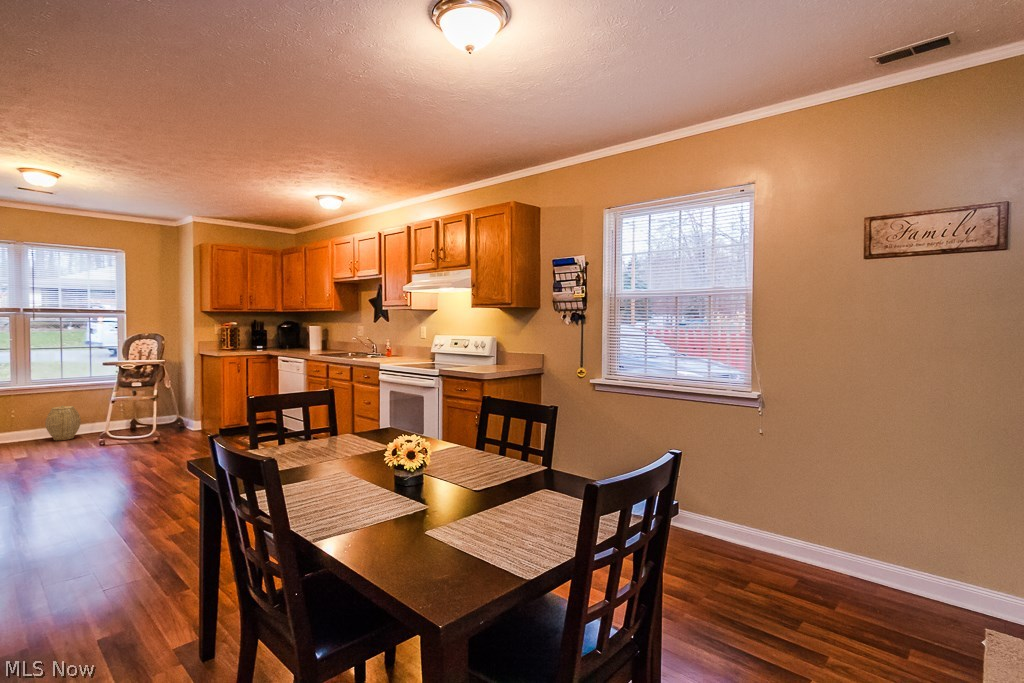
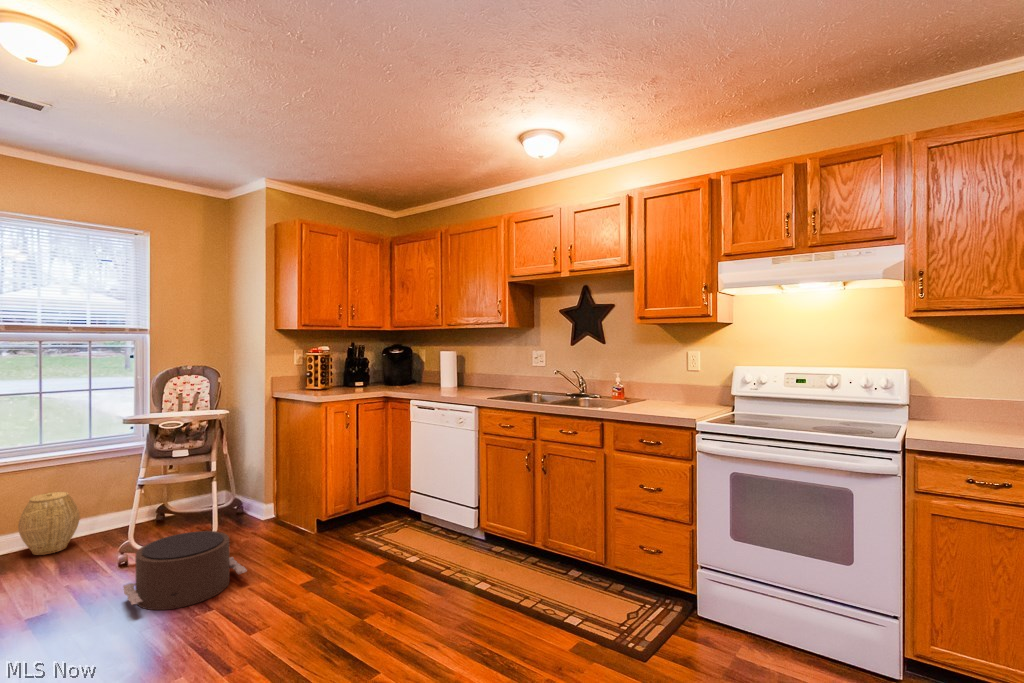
pouf: none [91,426,160,460] -> present [123,531,247,610]

